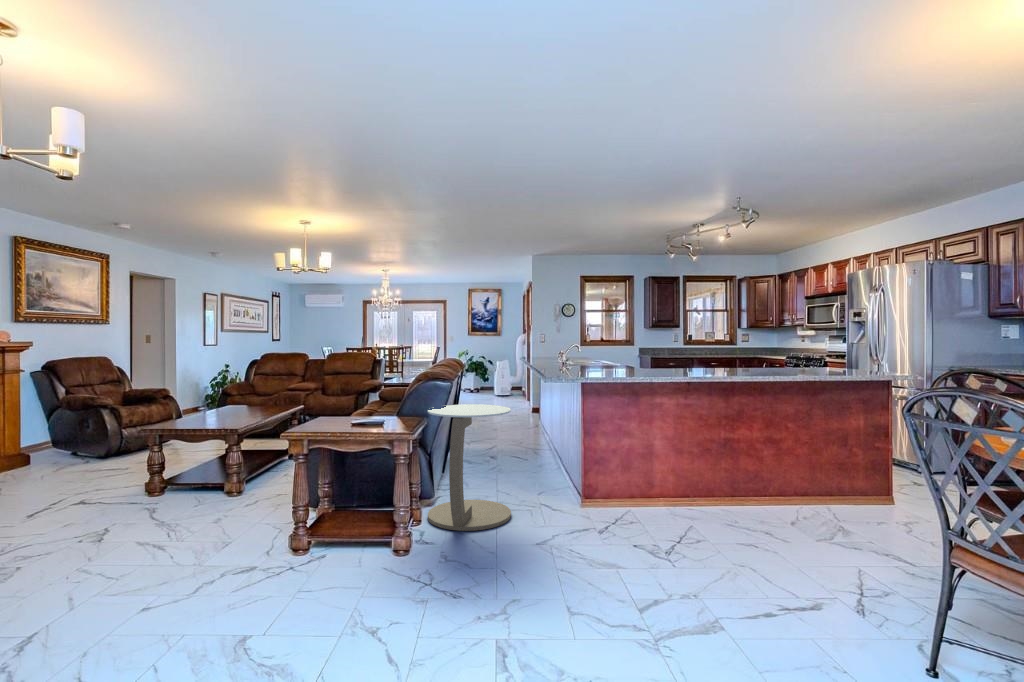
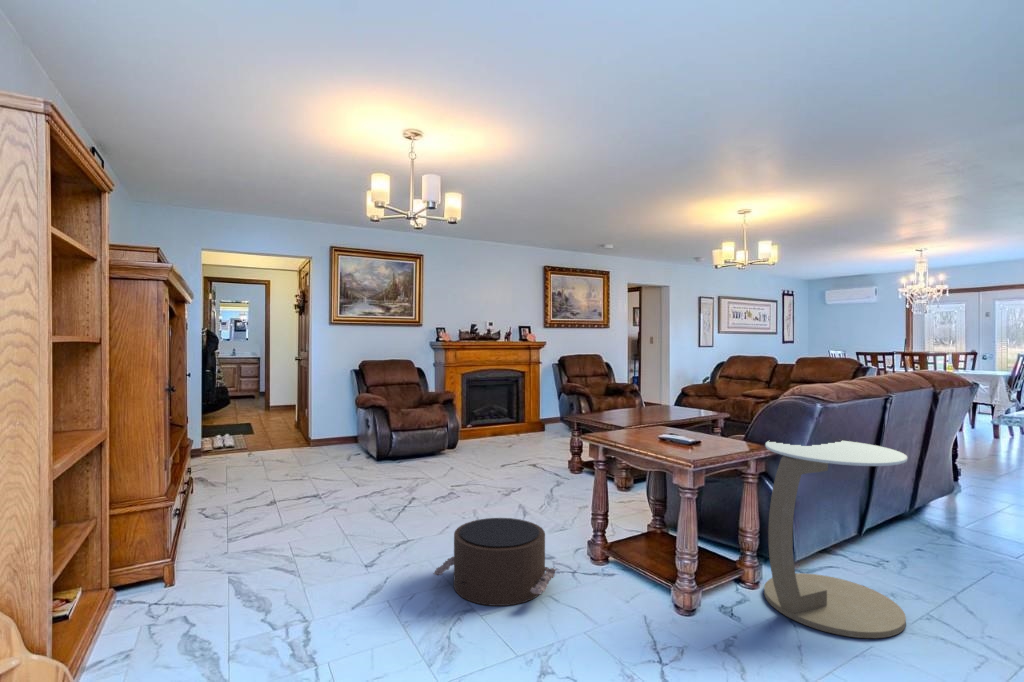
pouf: none [152,530,302,632] -> present [434,518,556,606]

